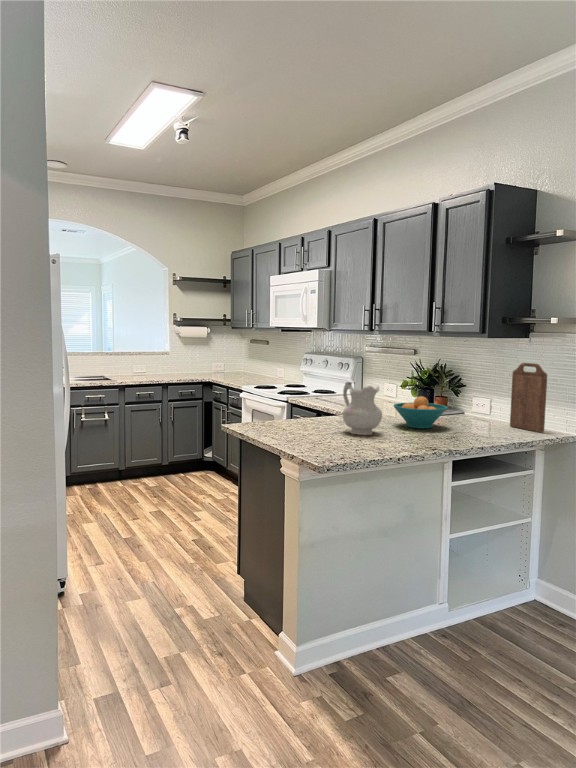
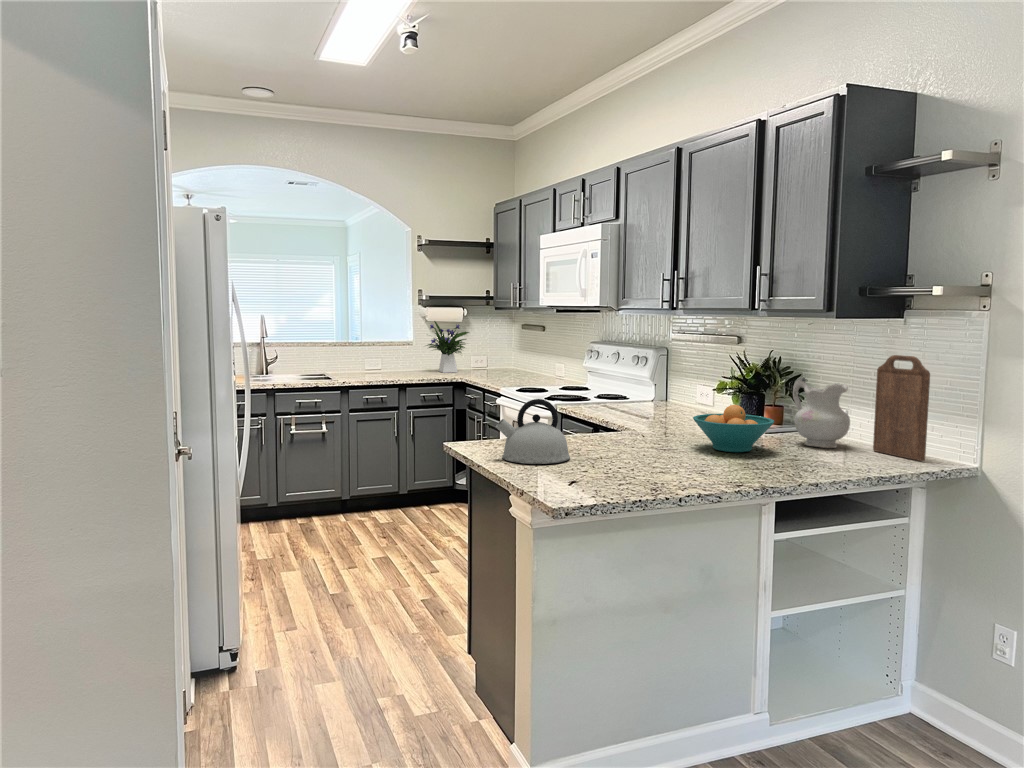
flower arrangement: none [177,336,213,375] -> present [427,321,469,373]
ceramic pitcher: present [343,382,382,435] -> present [793,378,850,448]
kettle: none [263,393,314,438] -> present [496,399,570,464]

